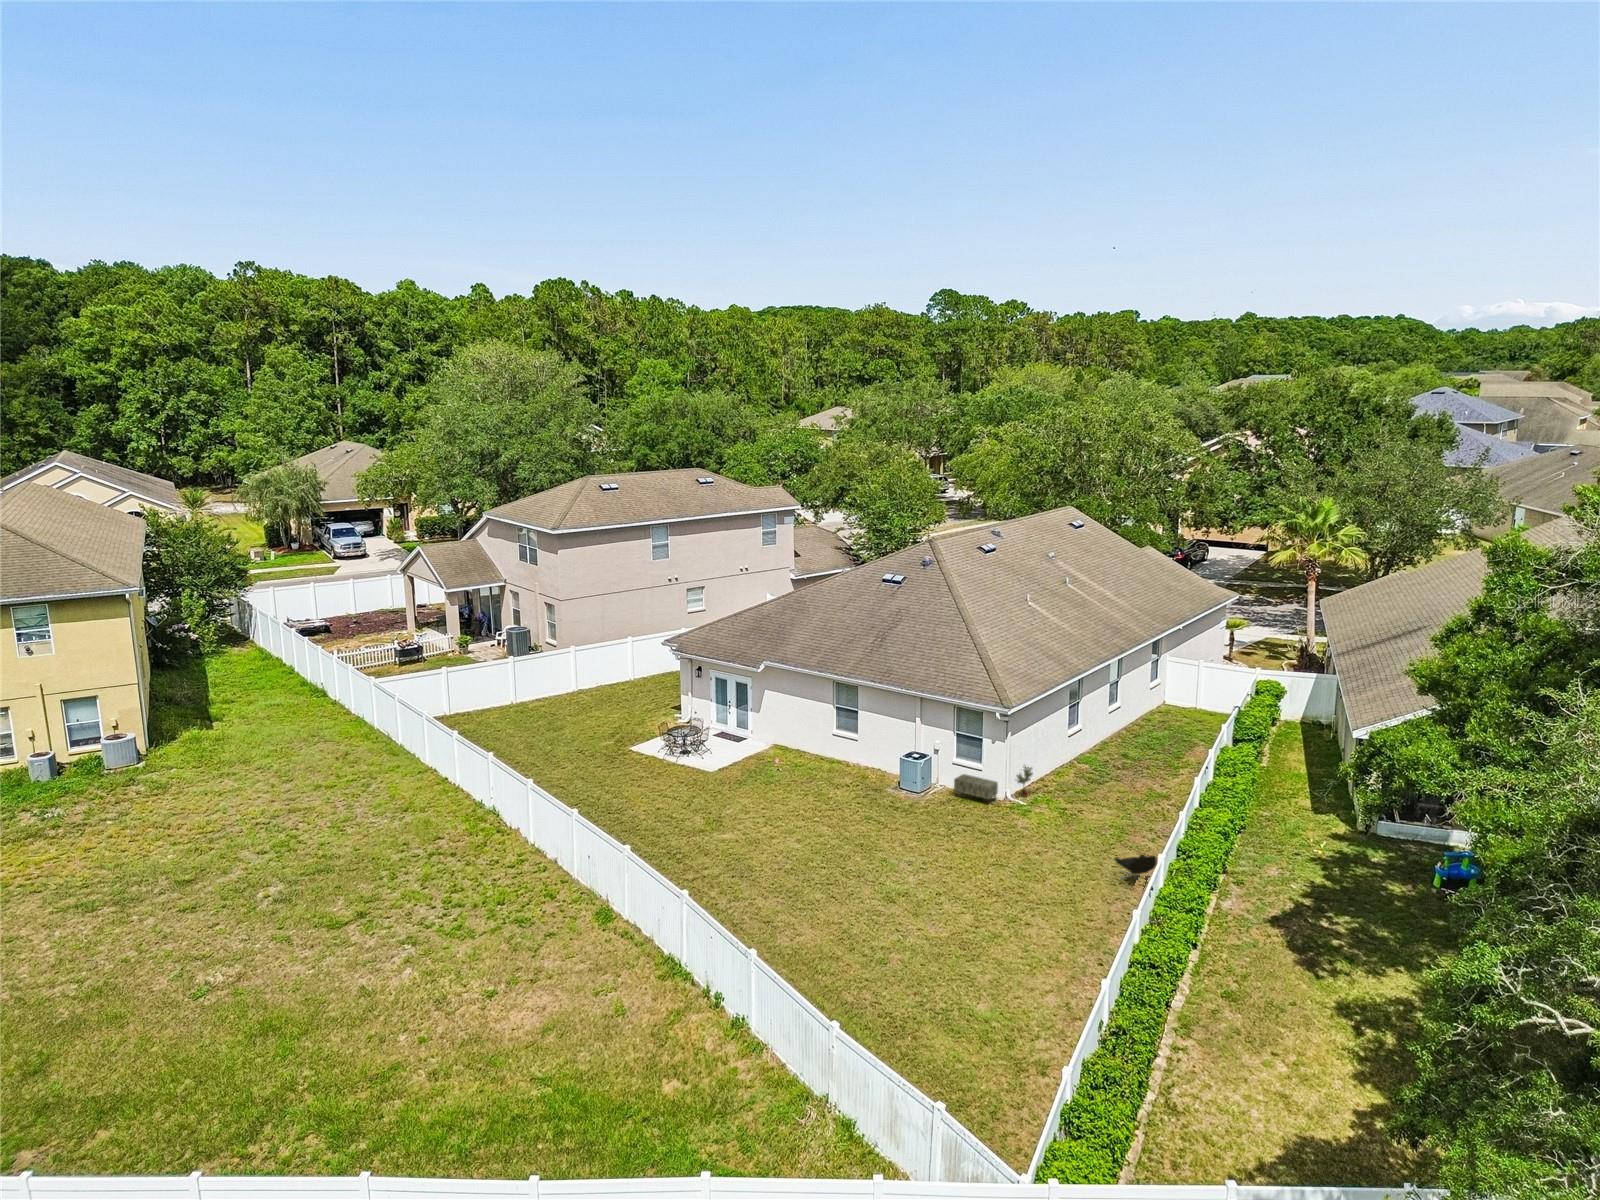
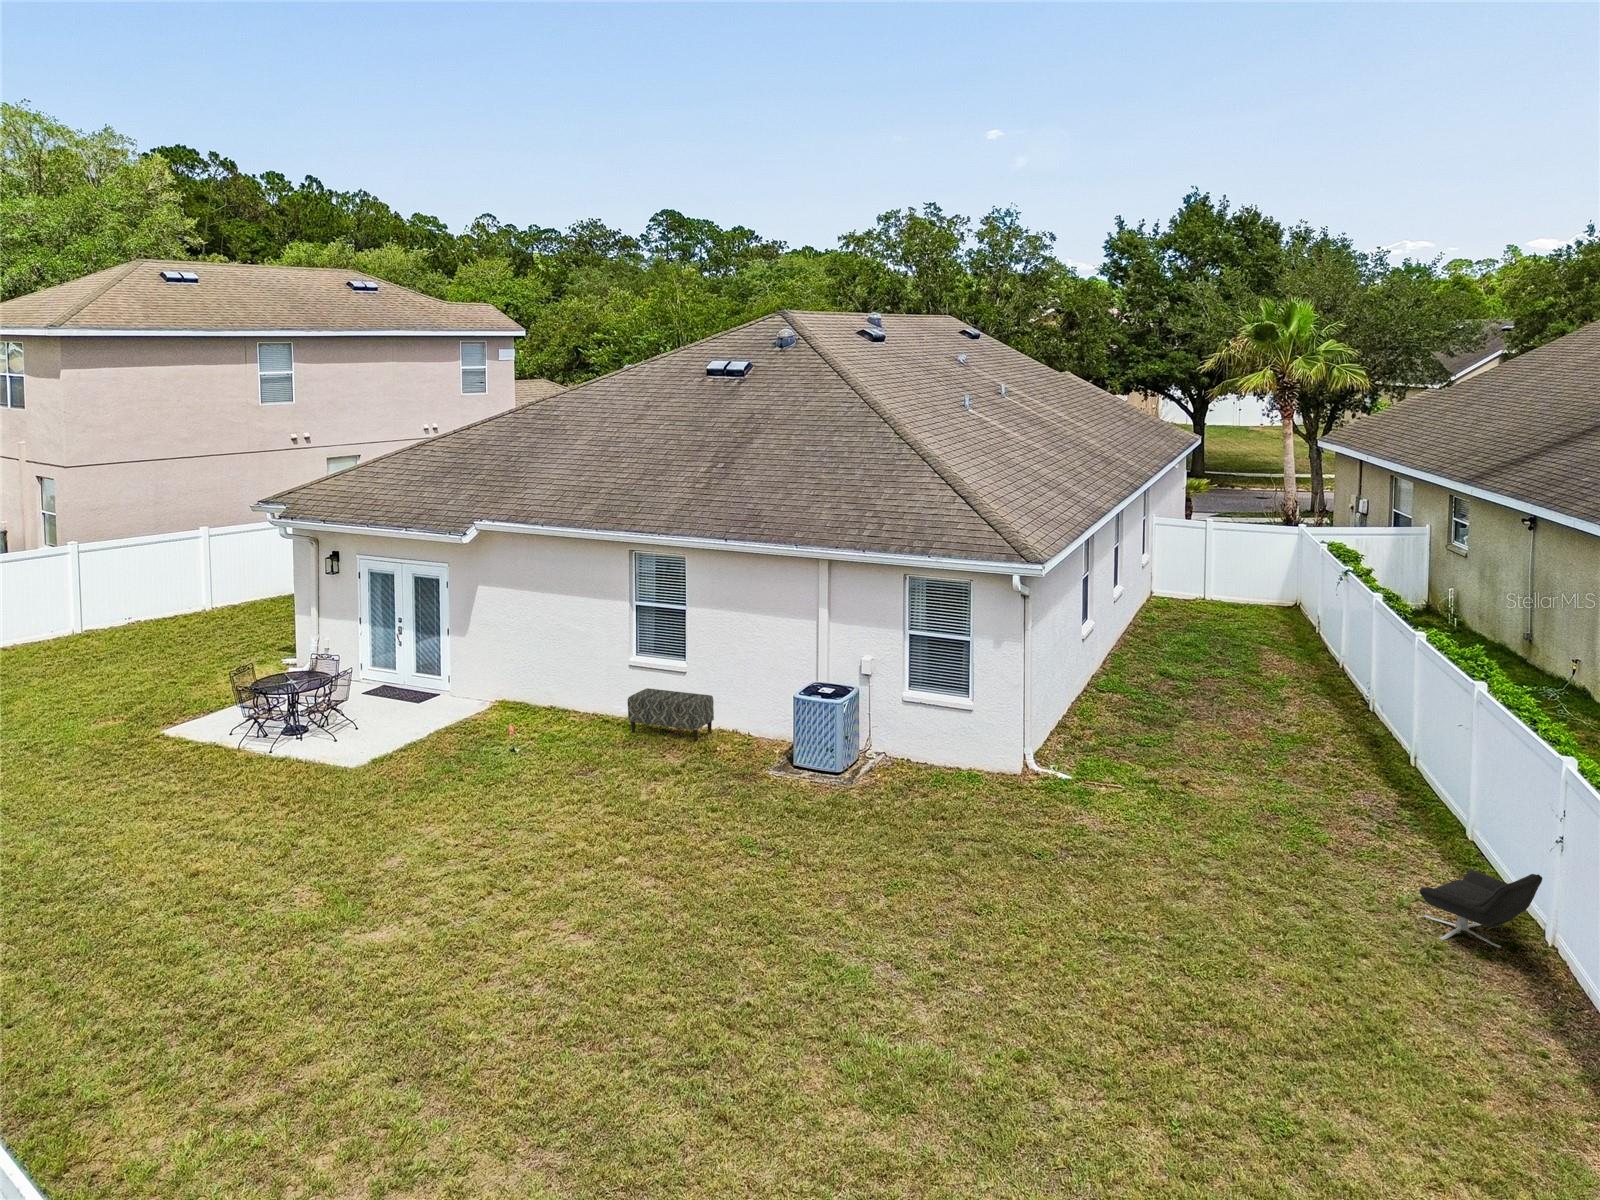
potted tree: present [1017,765,1033,797] -> none [1044,692,1081,761]
bench: present [954,774,998,803] -> present [628,688,714,741]

